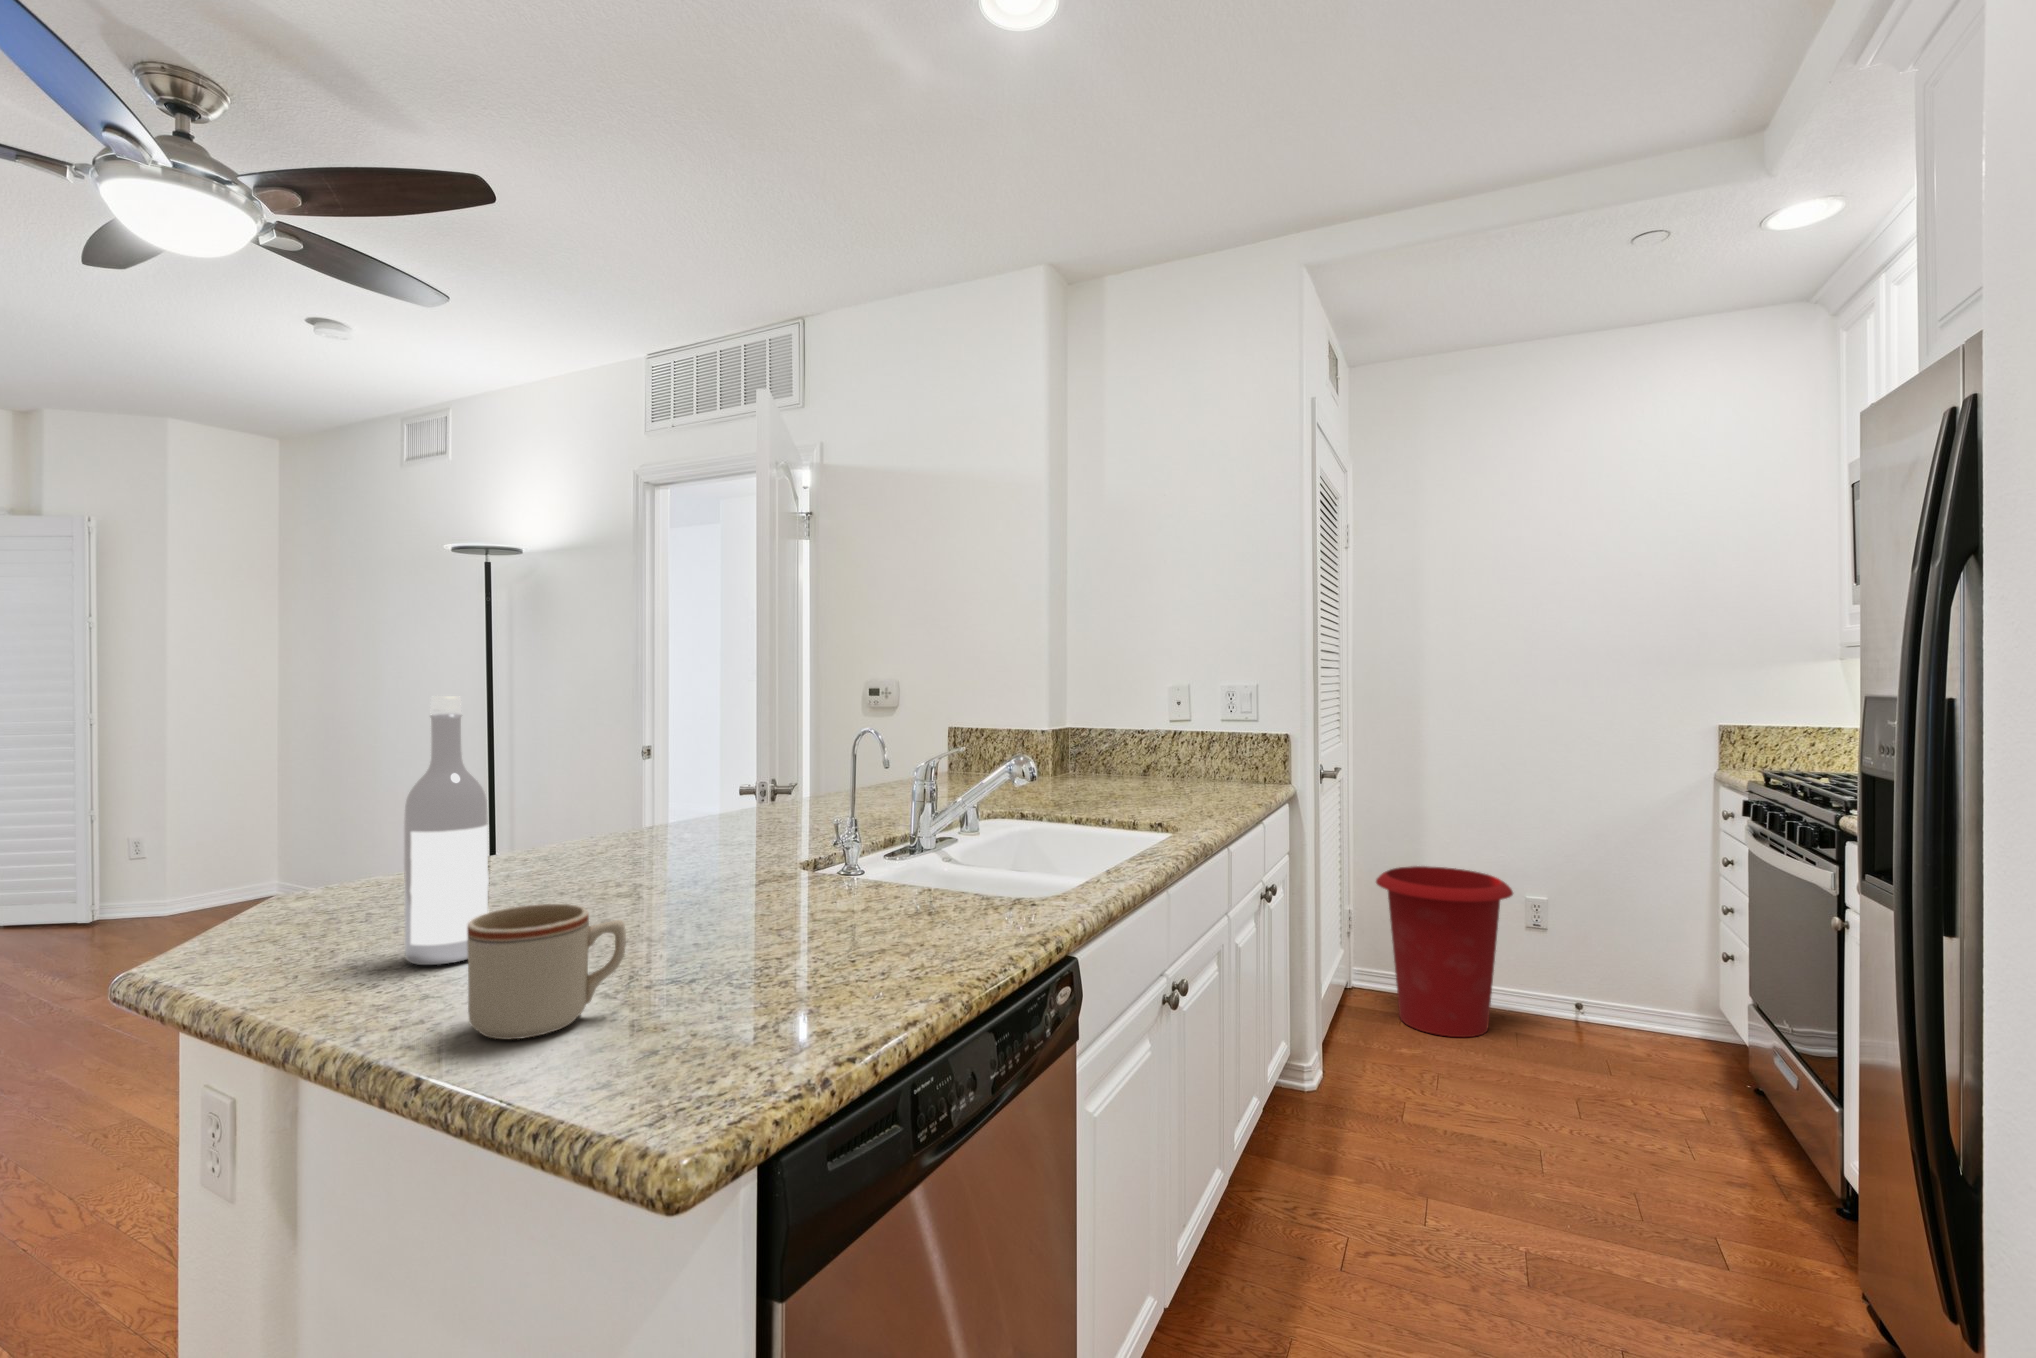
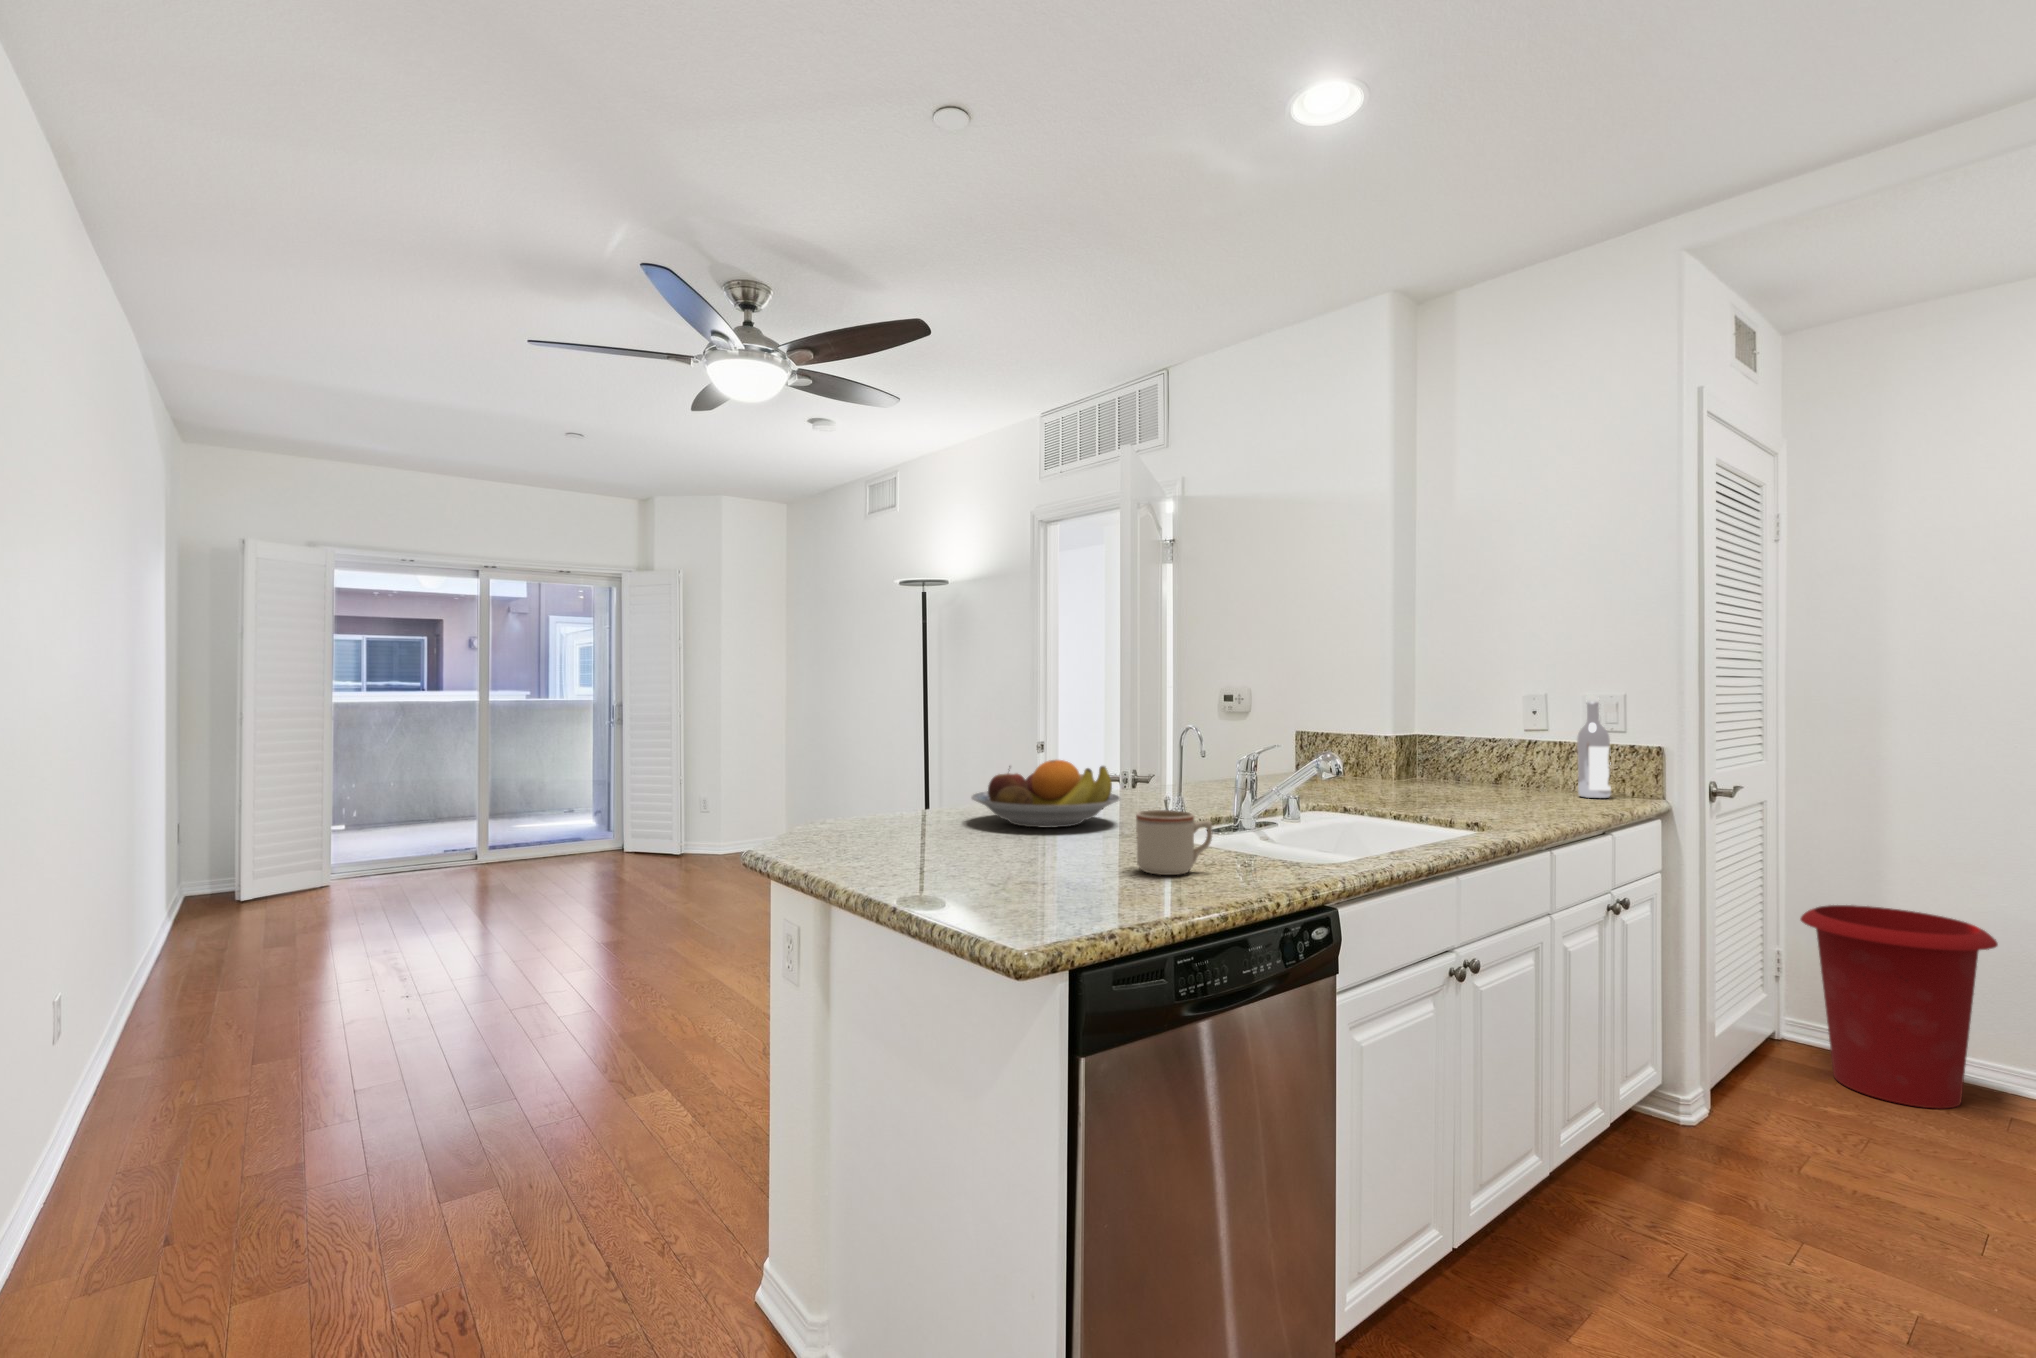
wine bottle: present [404,696,489,965] -> present [1577,695,1611,798]
fruit bowl: none [560,777,774,870] -> present [971,760,1120,828]
mug: present [467,904,626,1039] -> present [1136,810,1212,875]

